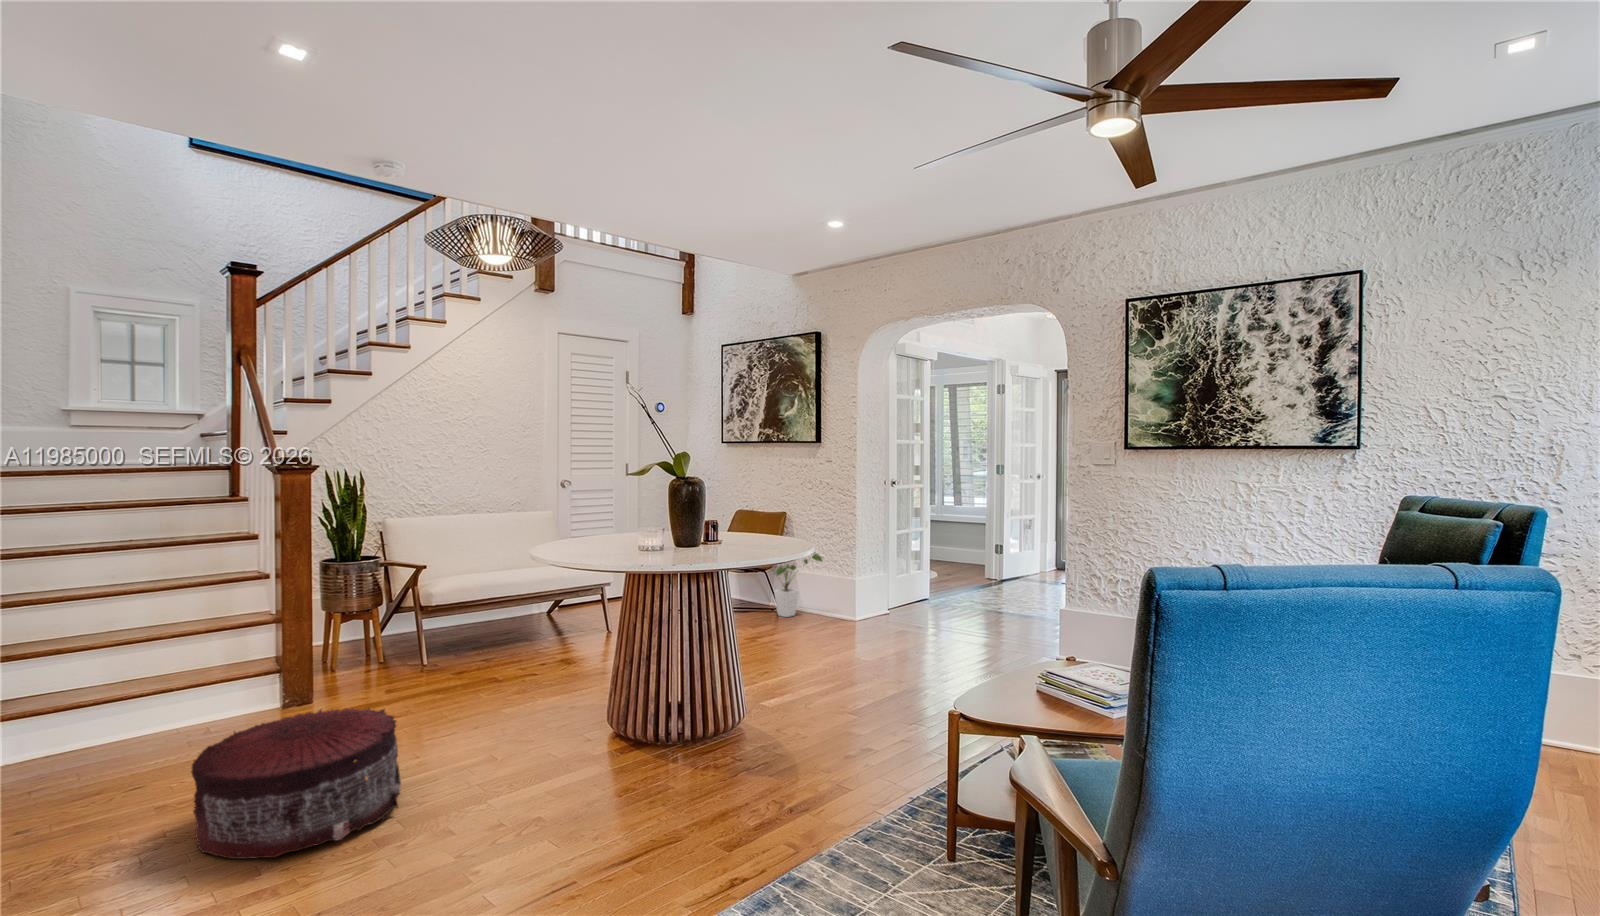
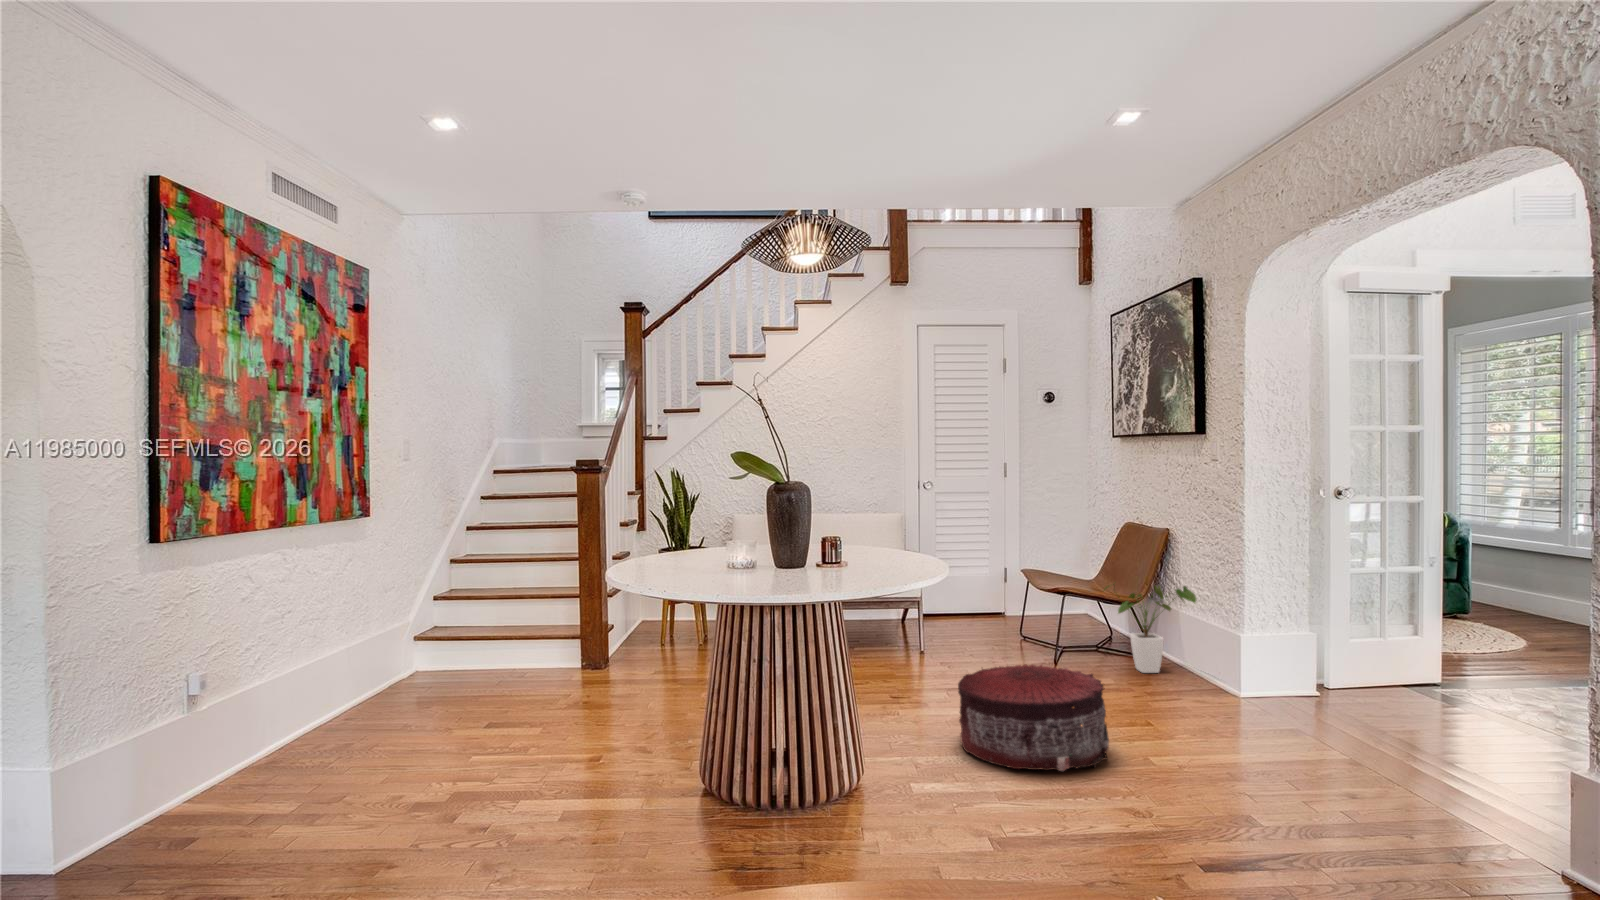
pouf: present [191,708,401,859] -> present [958,665,1109,771]

